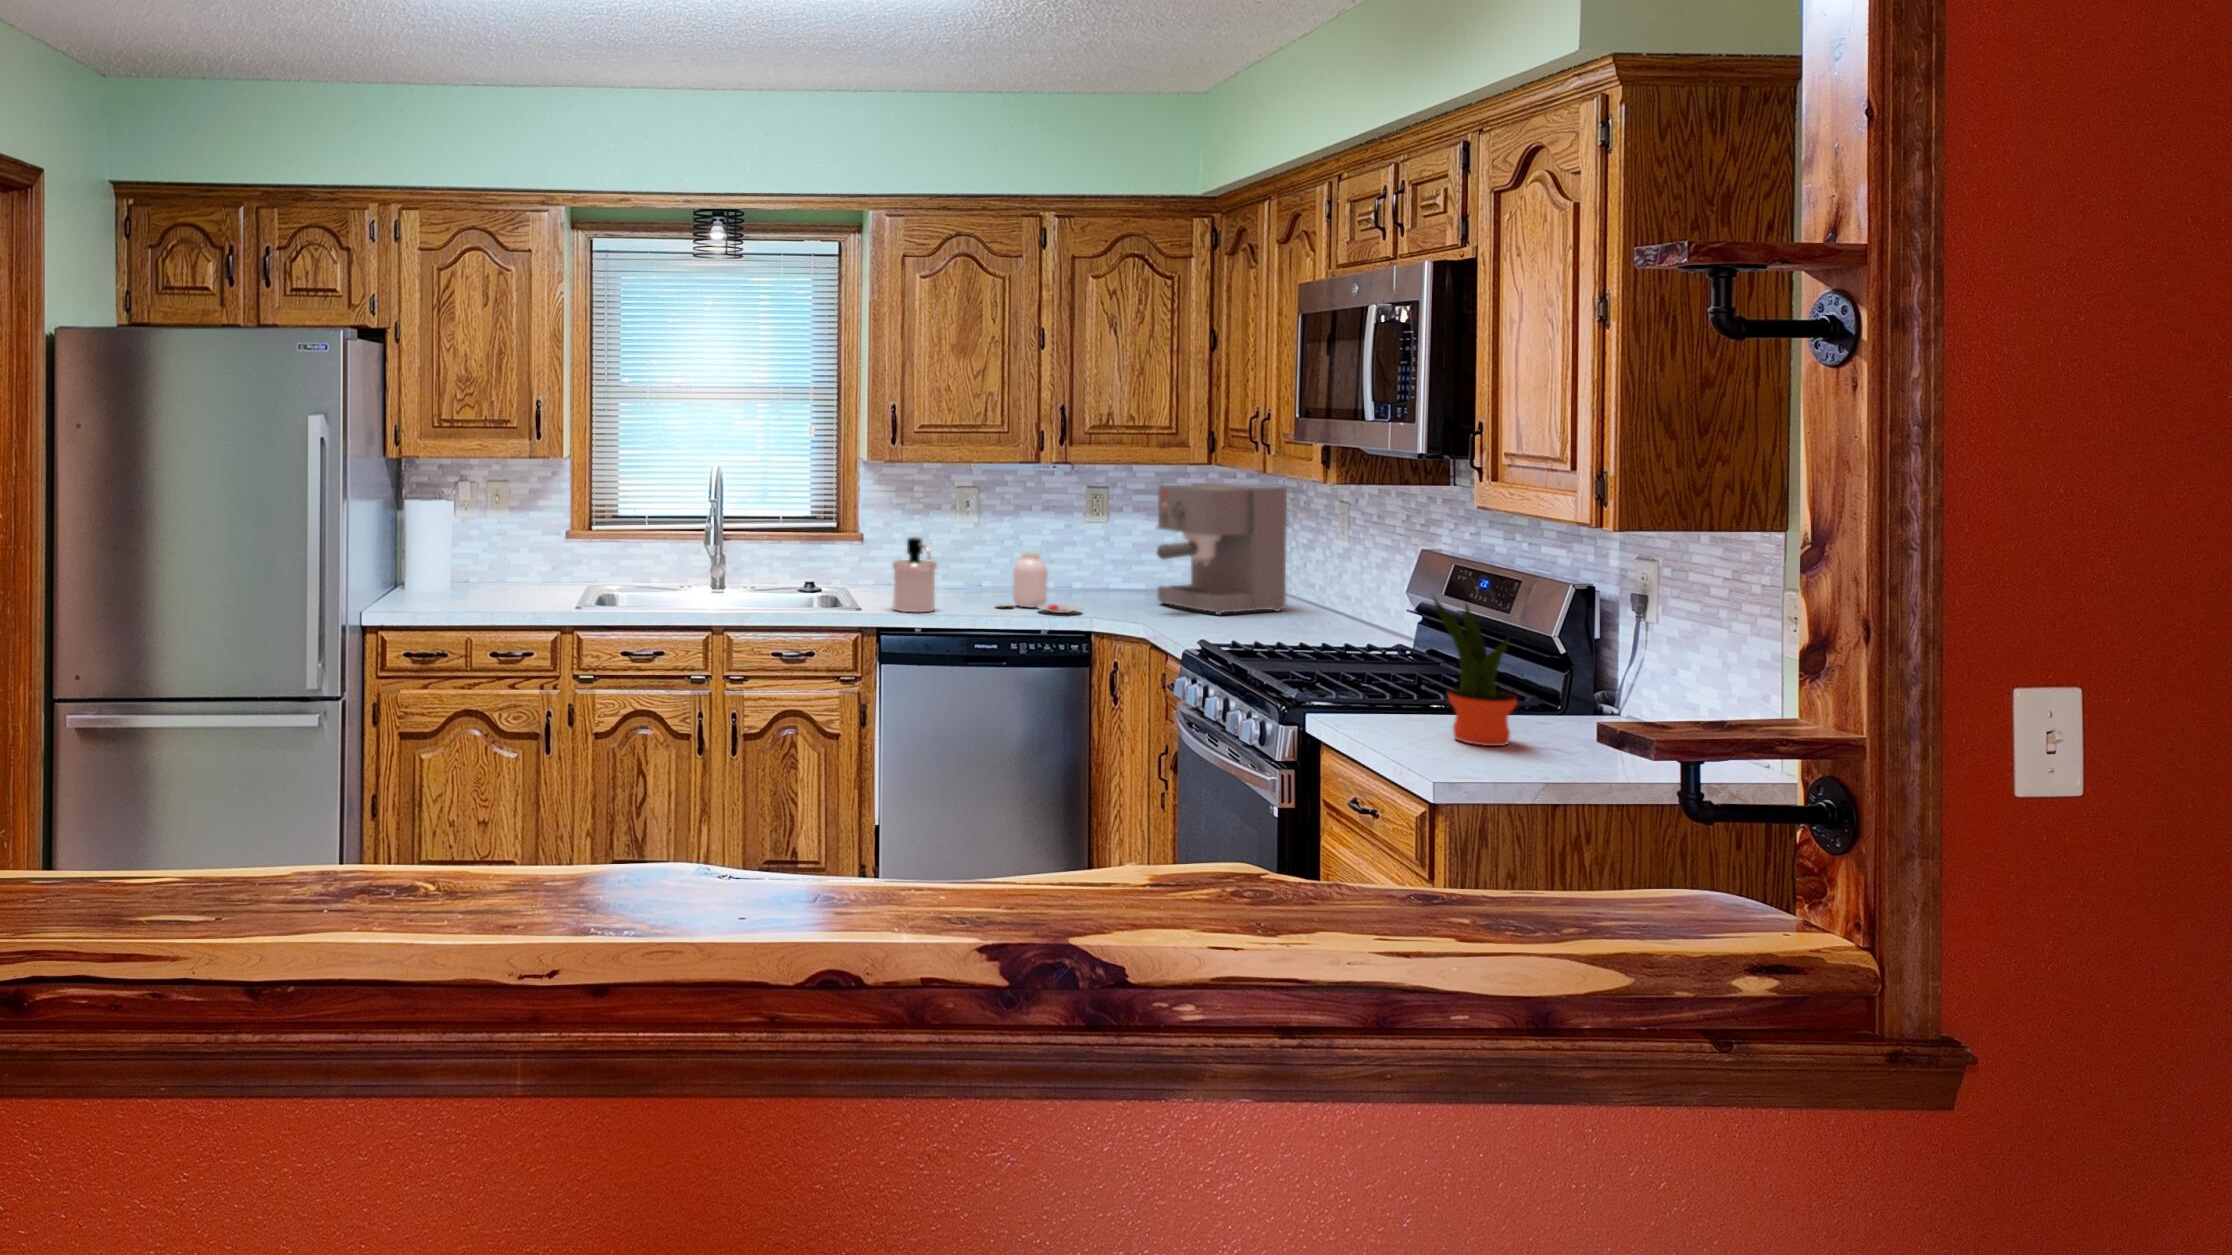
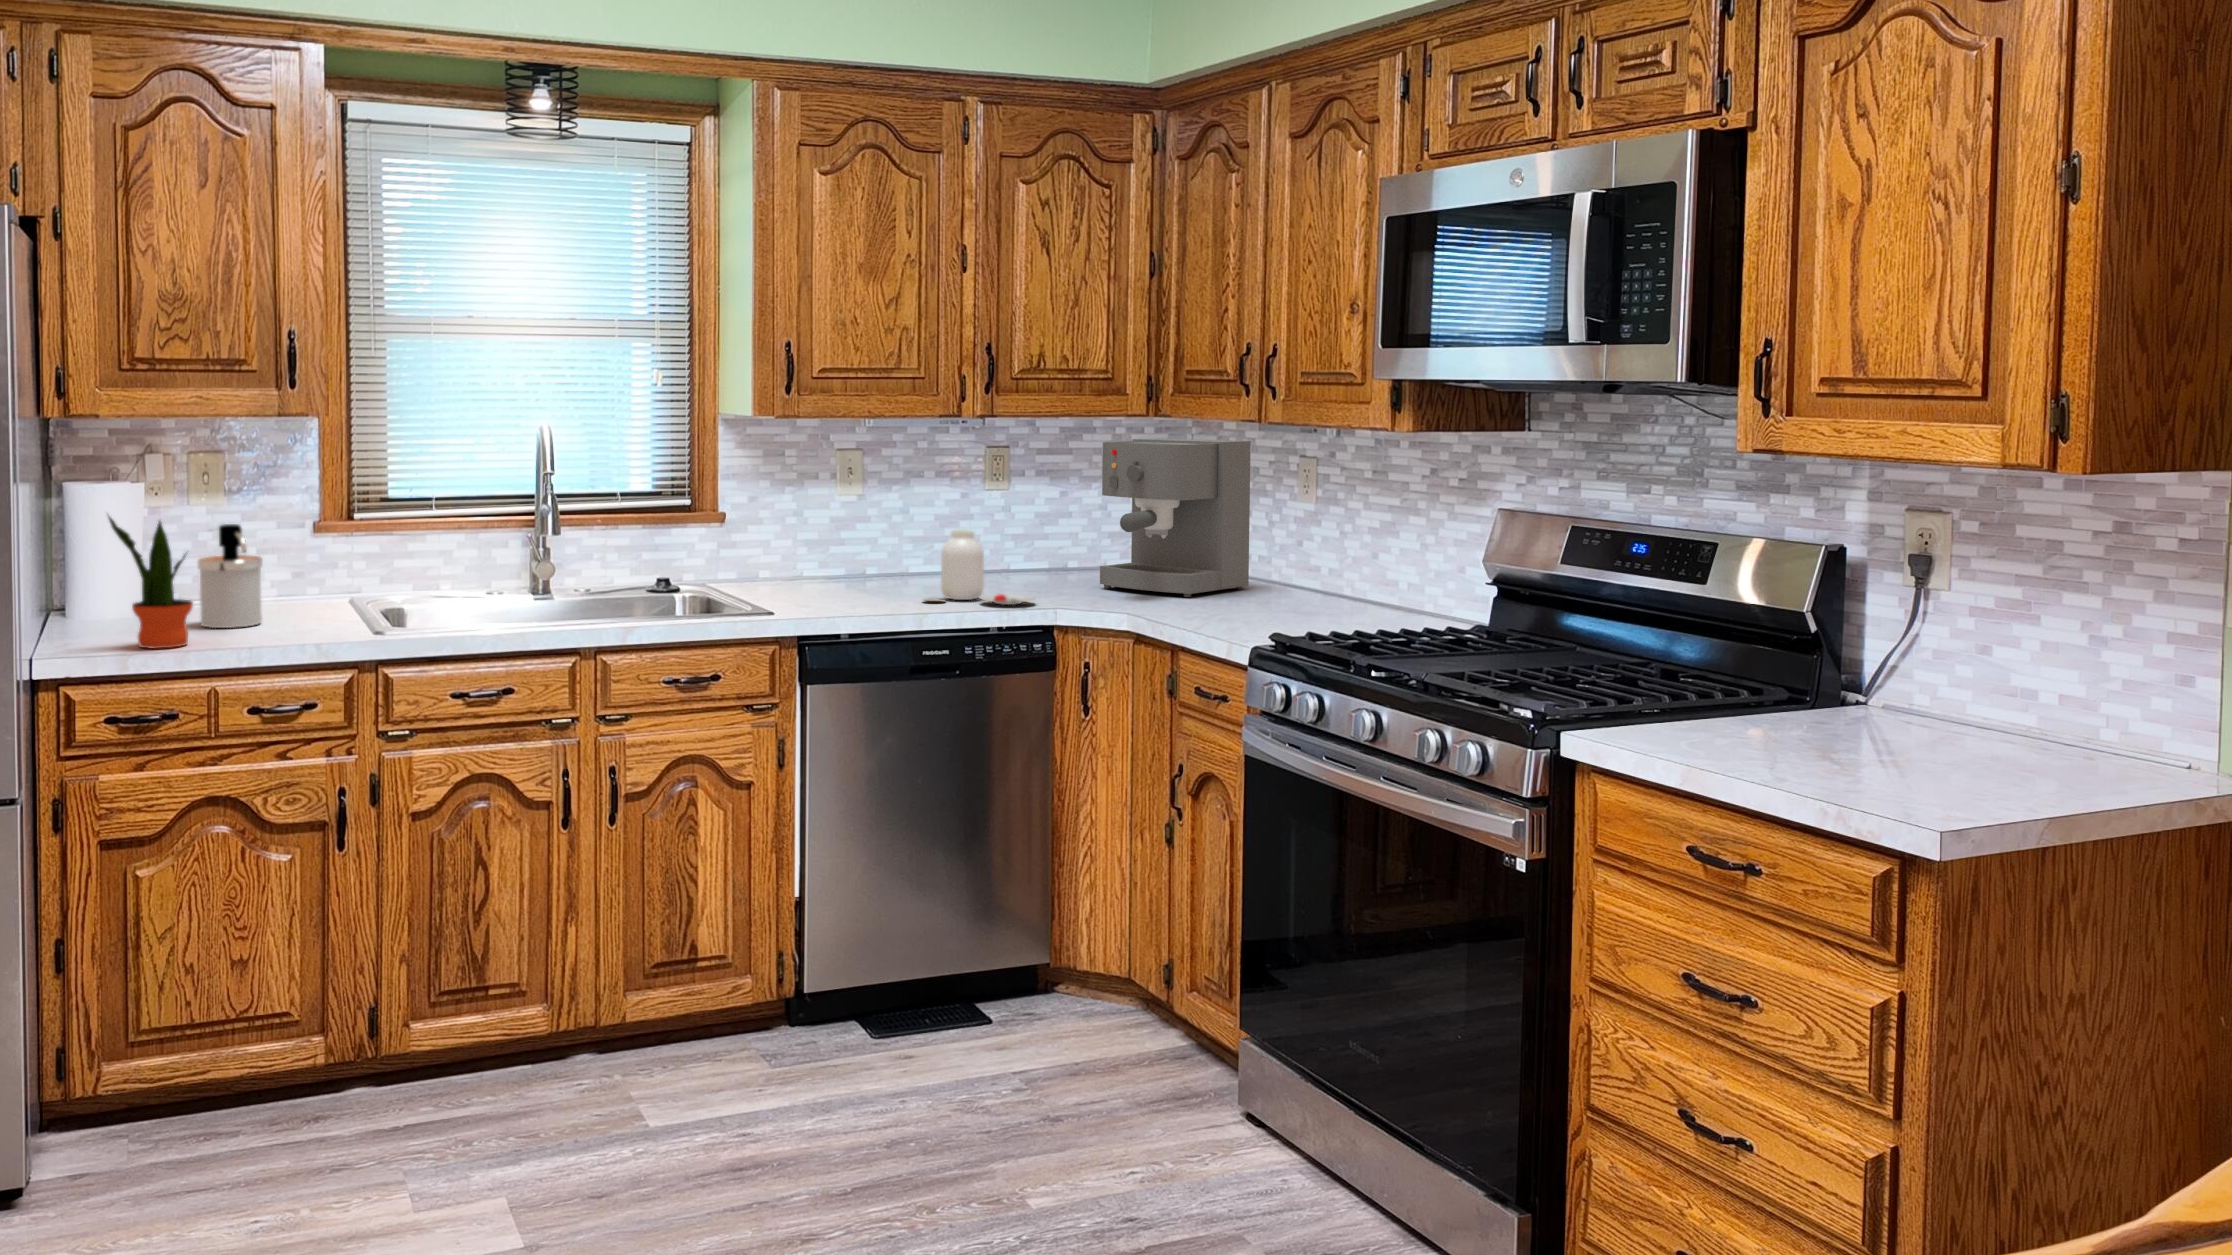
soap dispenser: present [892,538,937,612] -> present [198,524,263,628]
potted plant: present [1434,598,1517,746] -> present [108,514,193,649]

